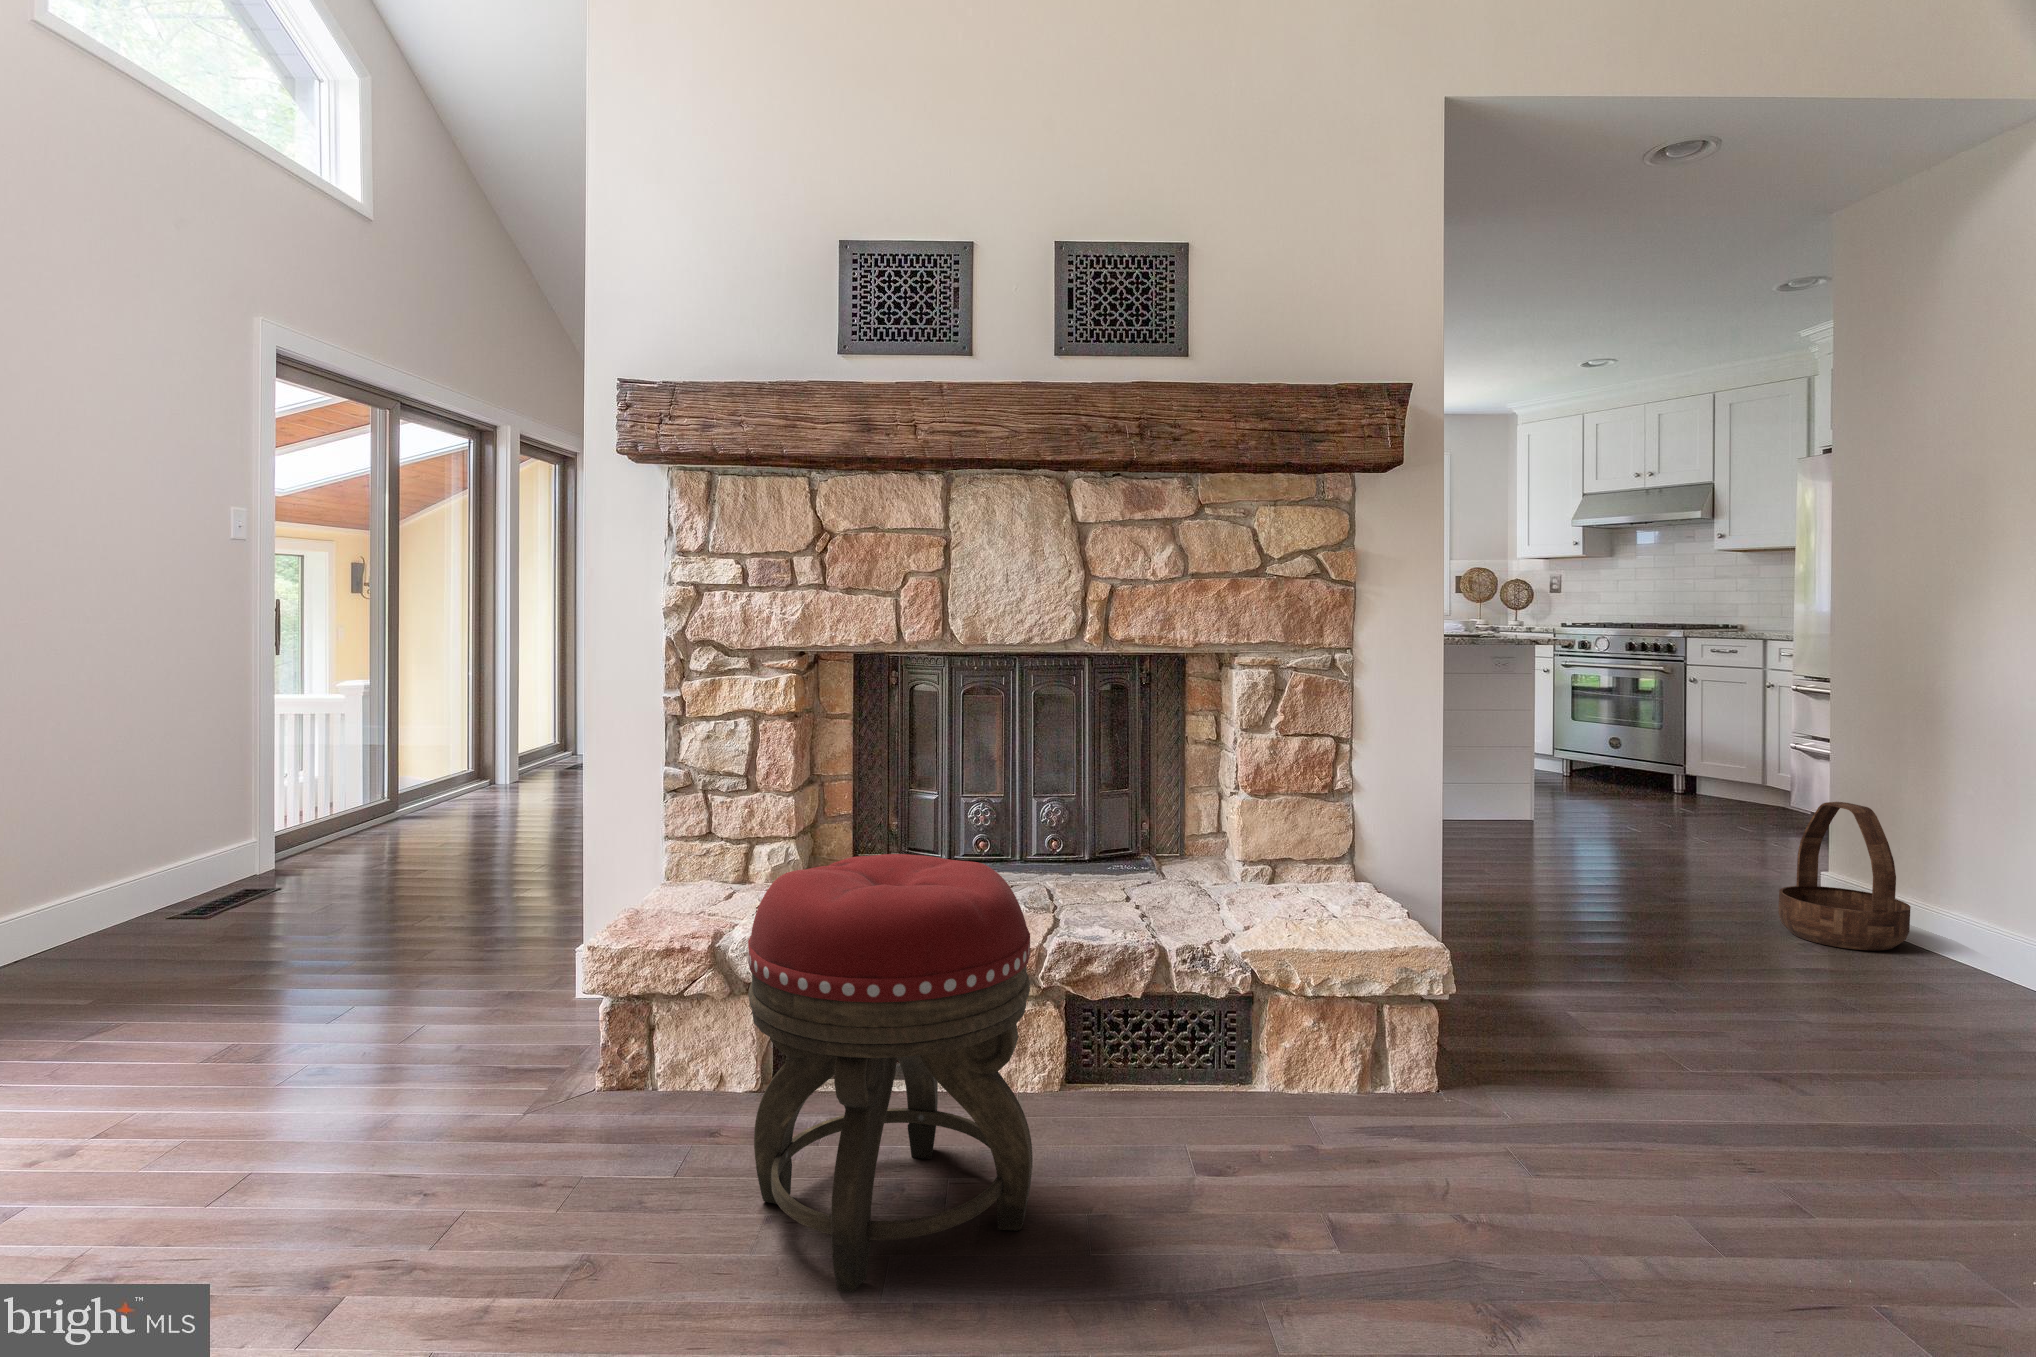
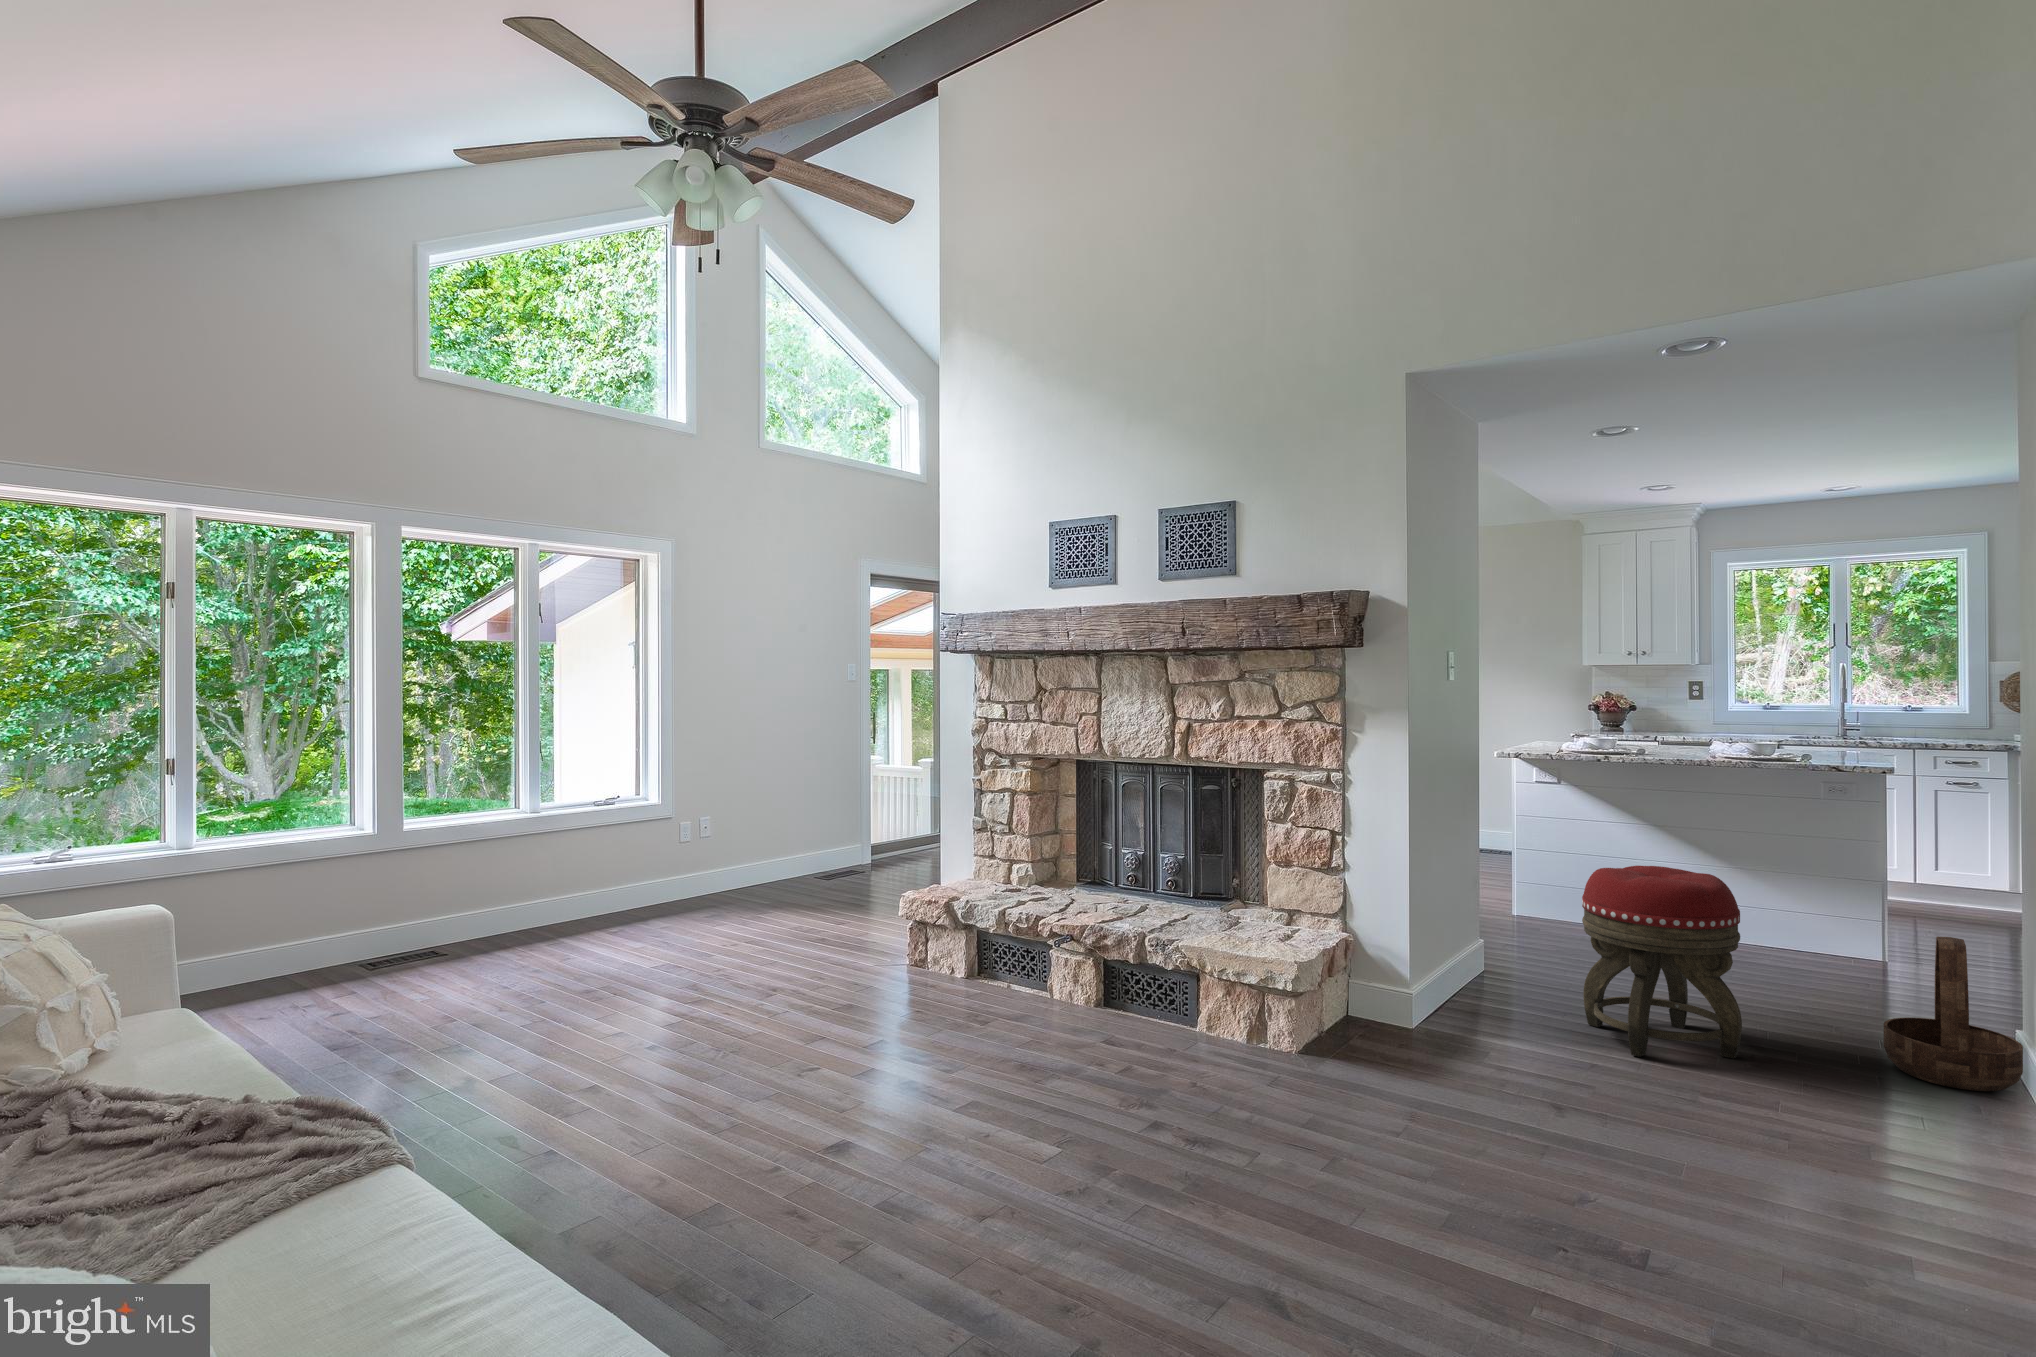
footstool: present [748,854,1033,1293] -> present [1582,866,1742,1059]

